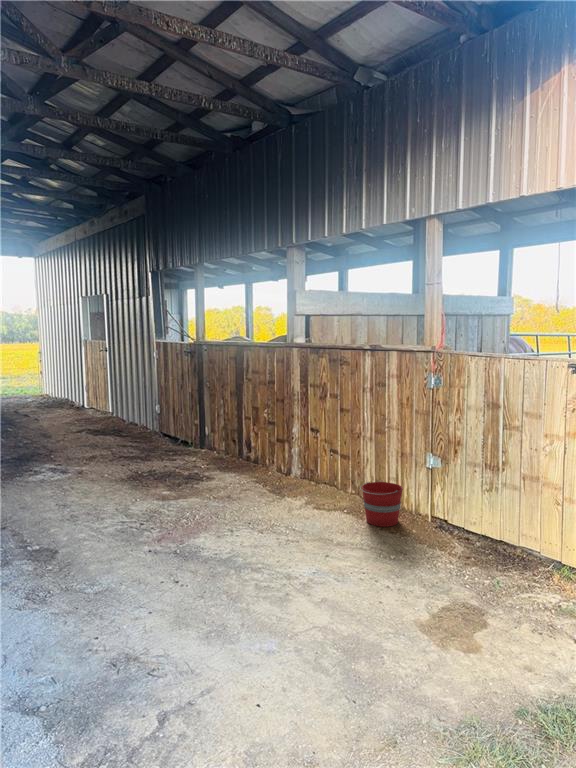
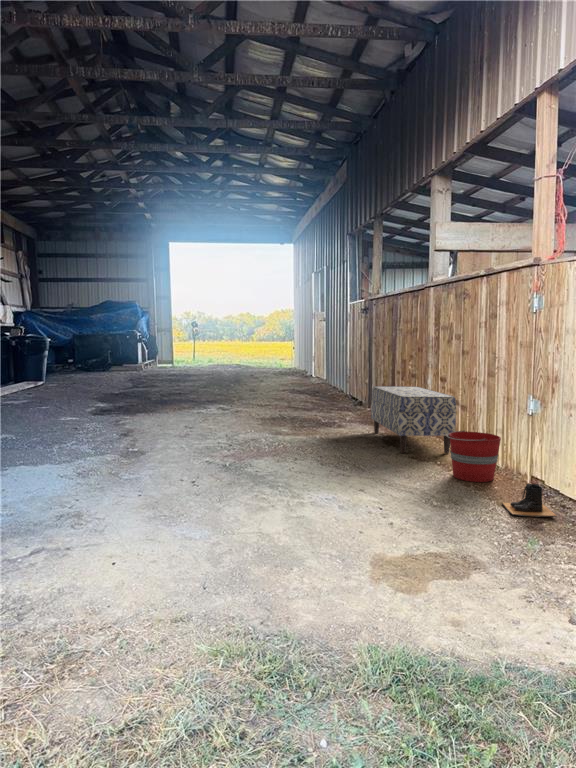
bench: none [243,434,339,504] -> present [371,386,456,453]
boots: none [433,526,478,556] -> present [502,484,557,517]

